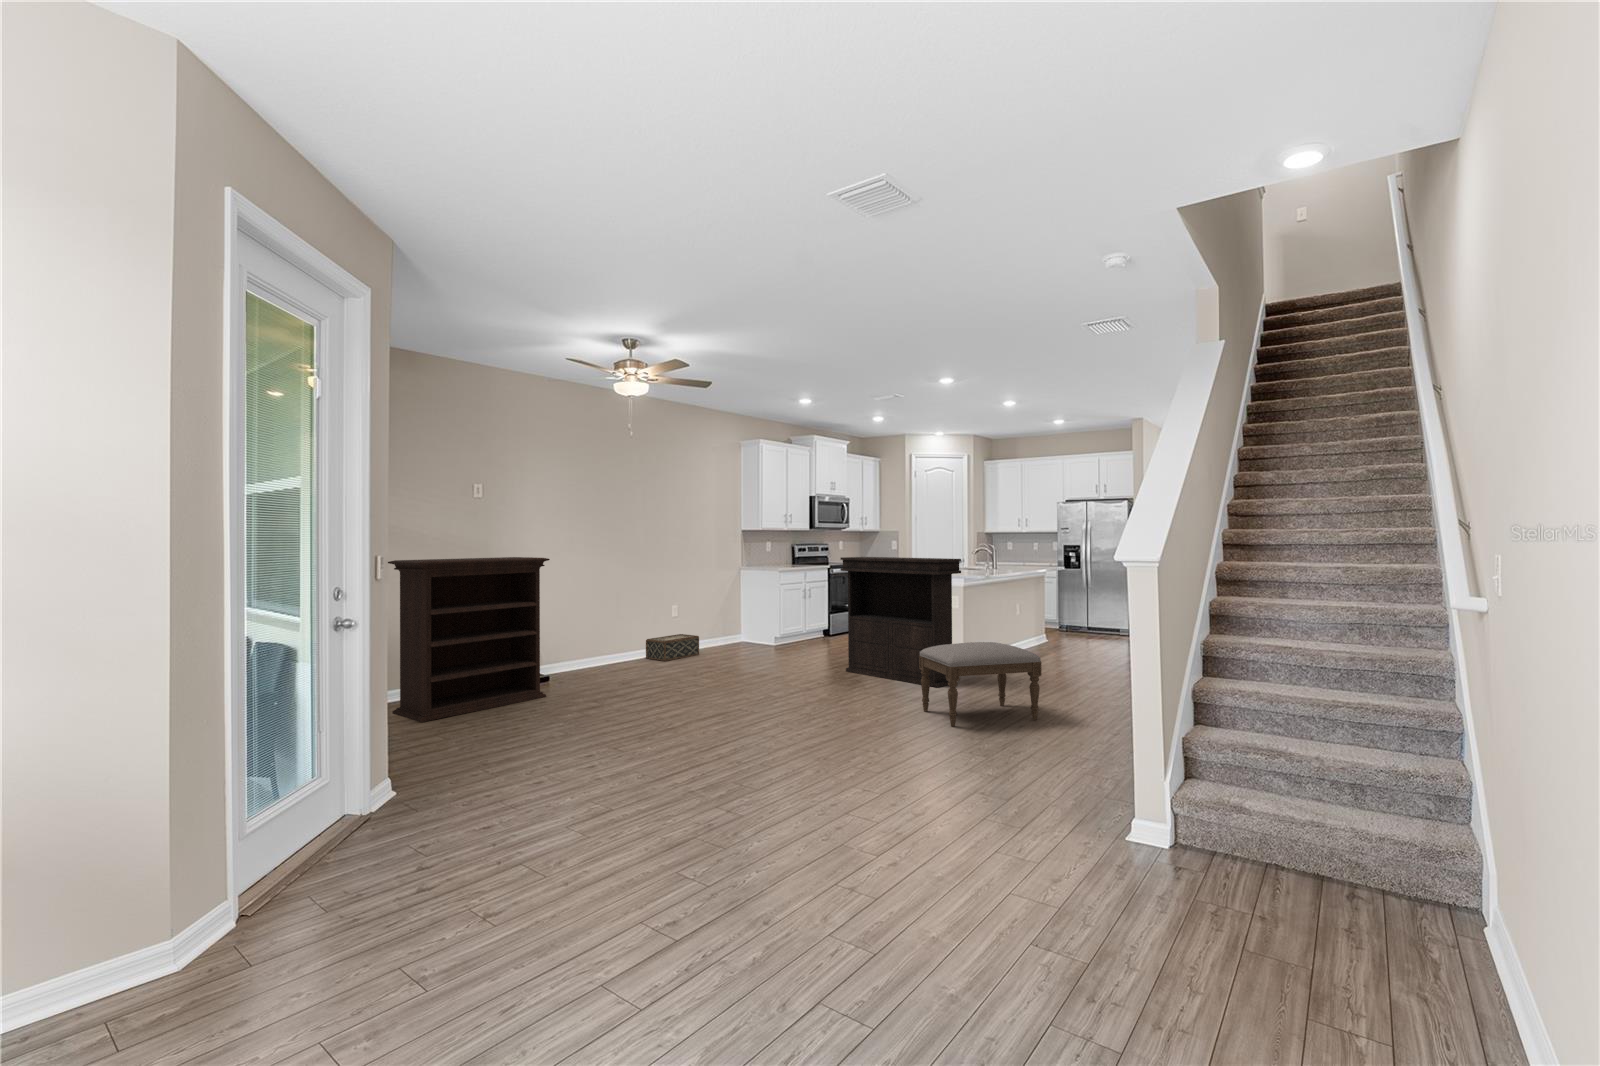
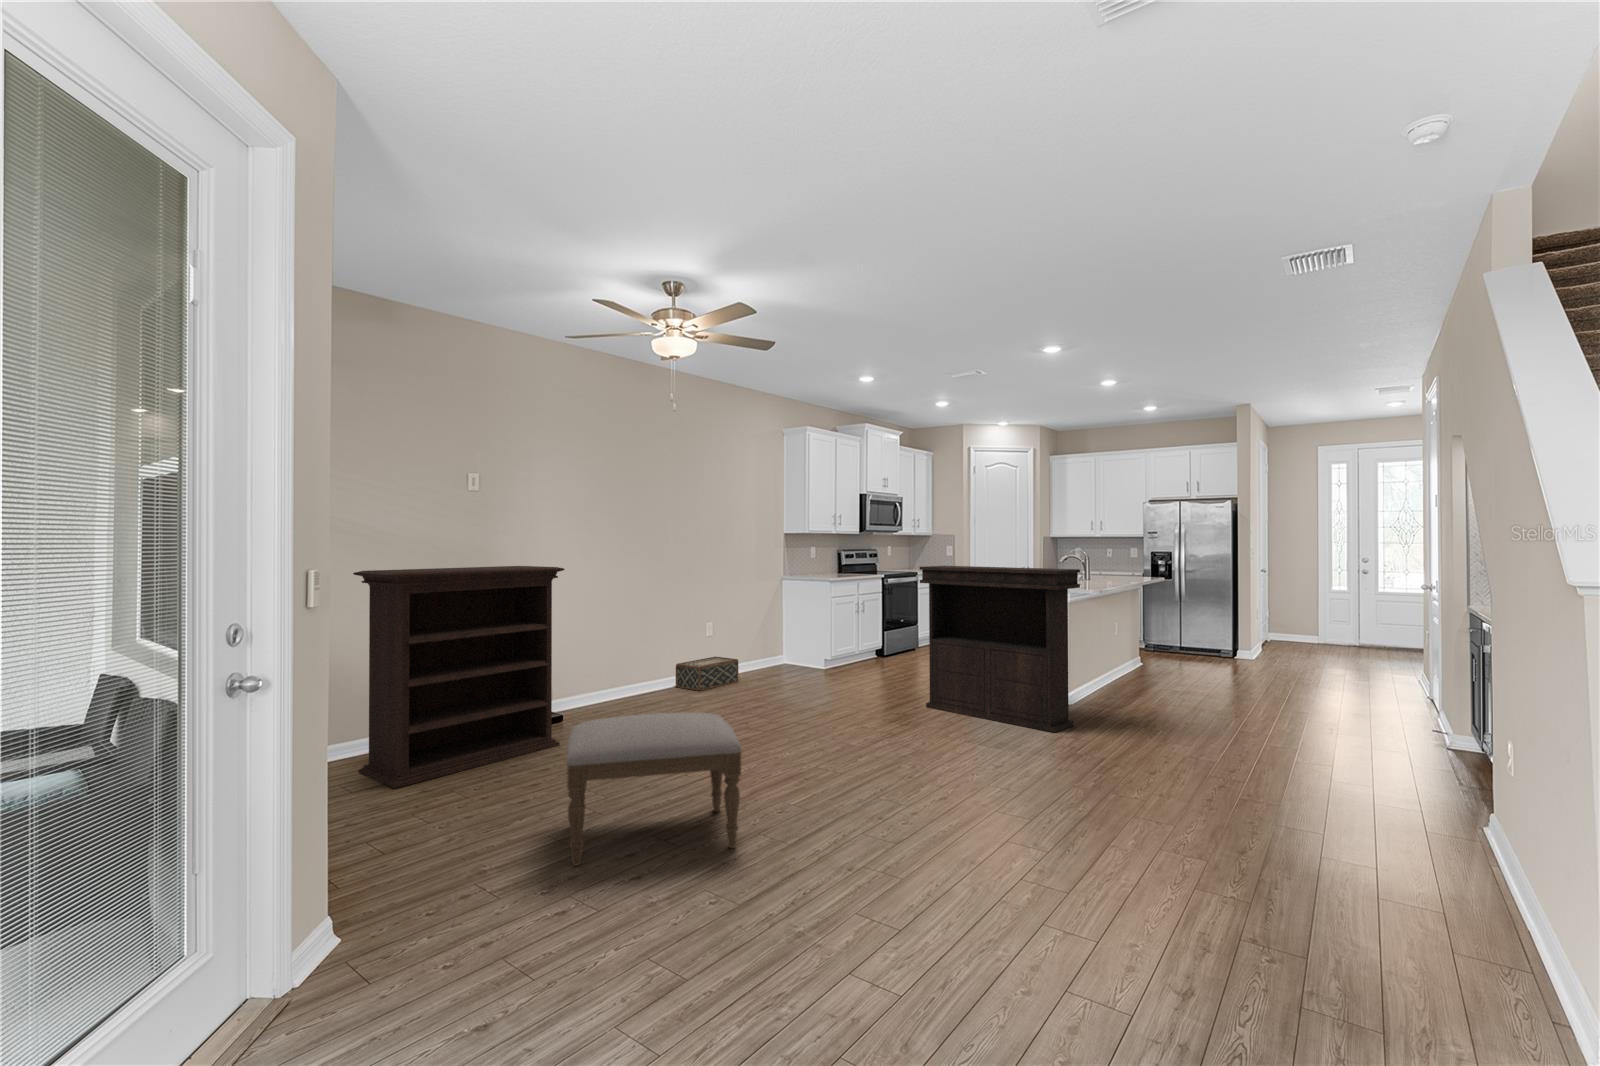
ottoman: present [919,642,1042,726] -> present [567,712,741,866]

